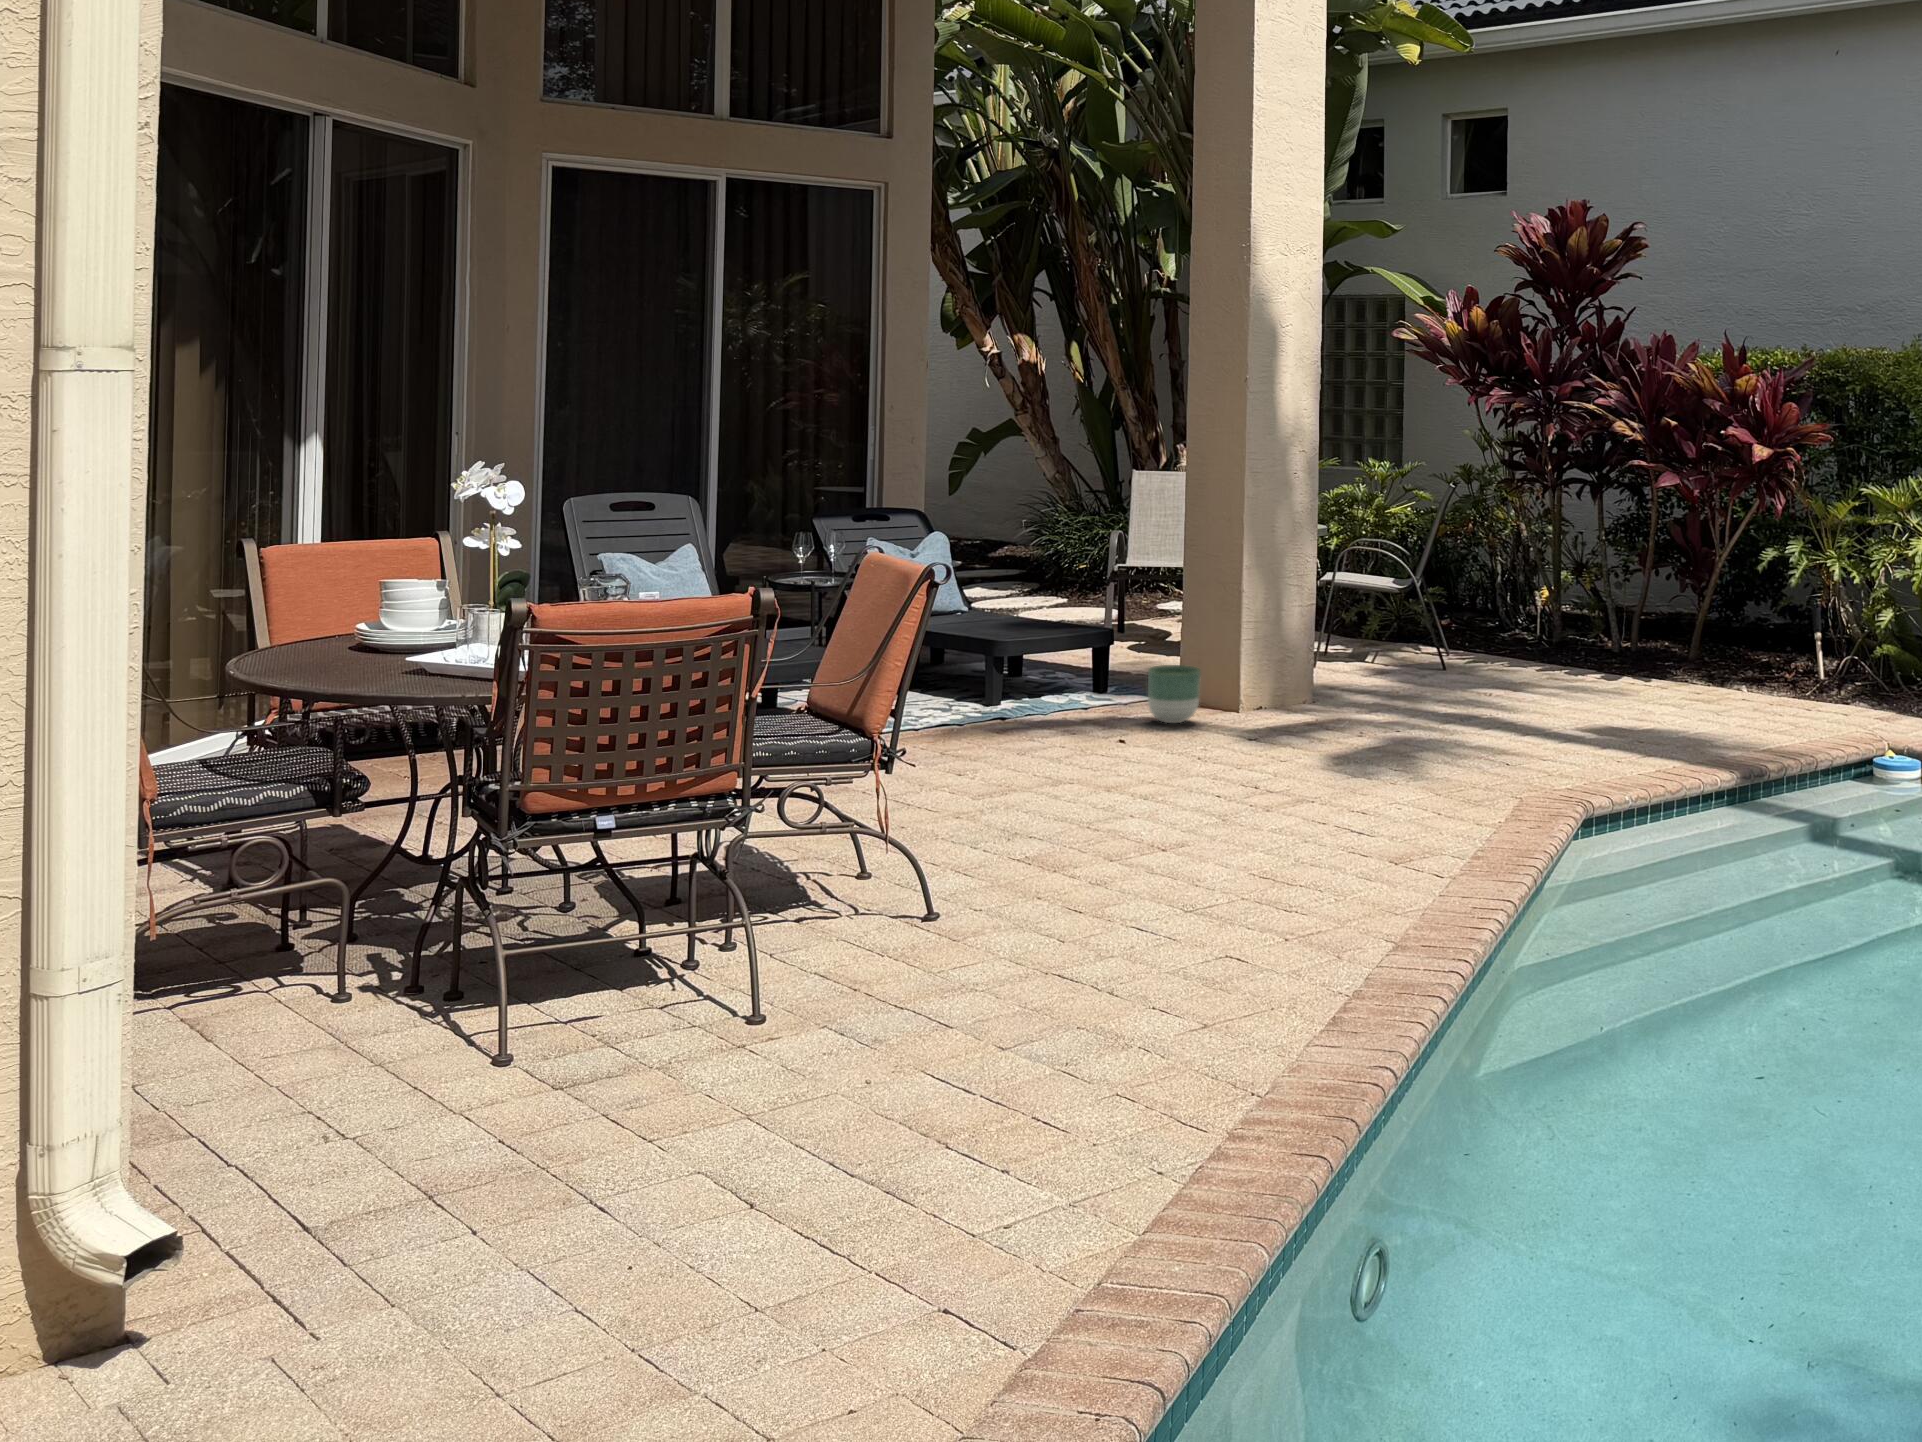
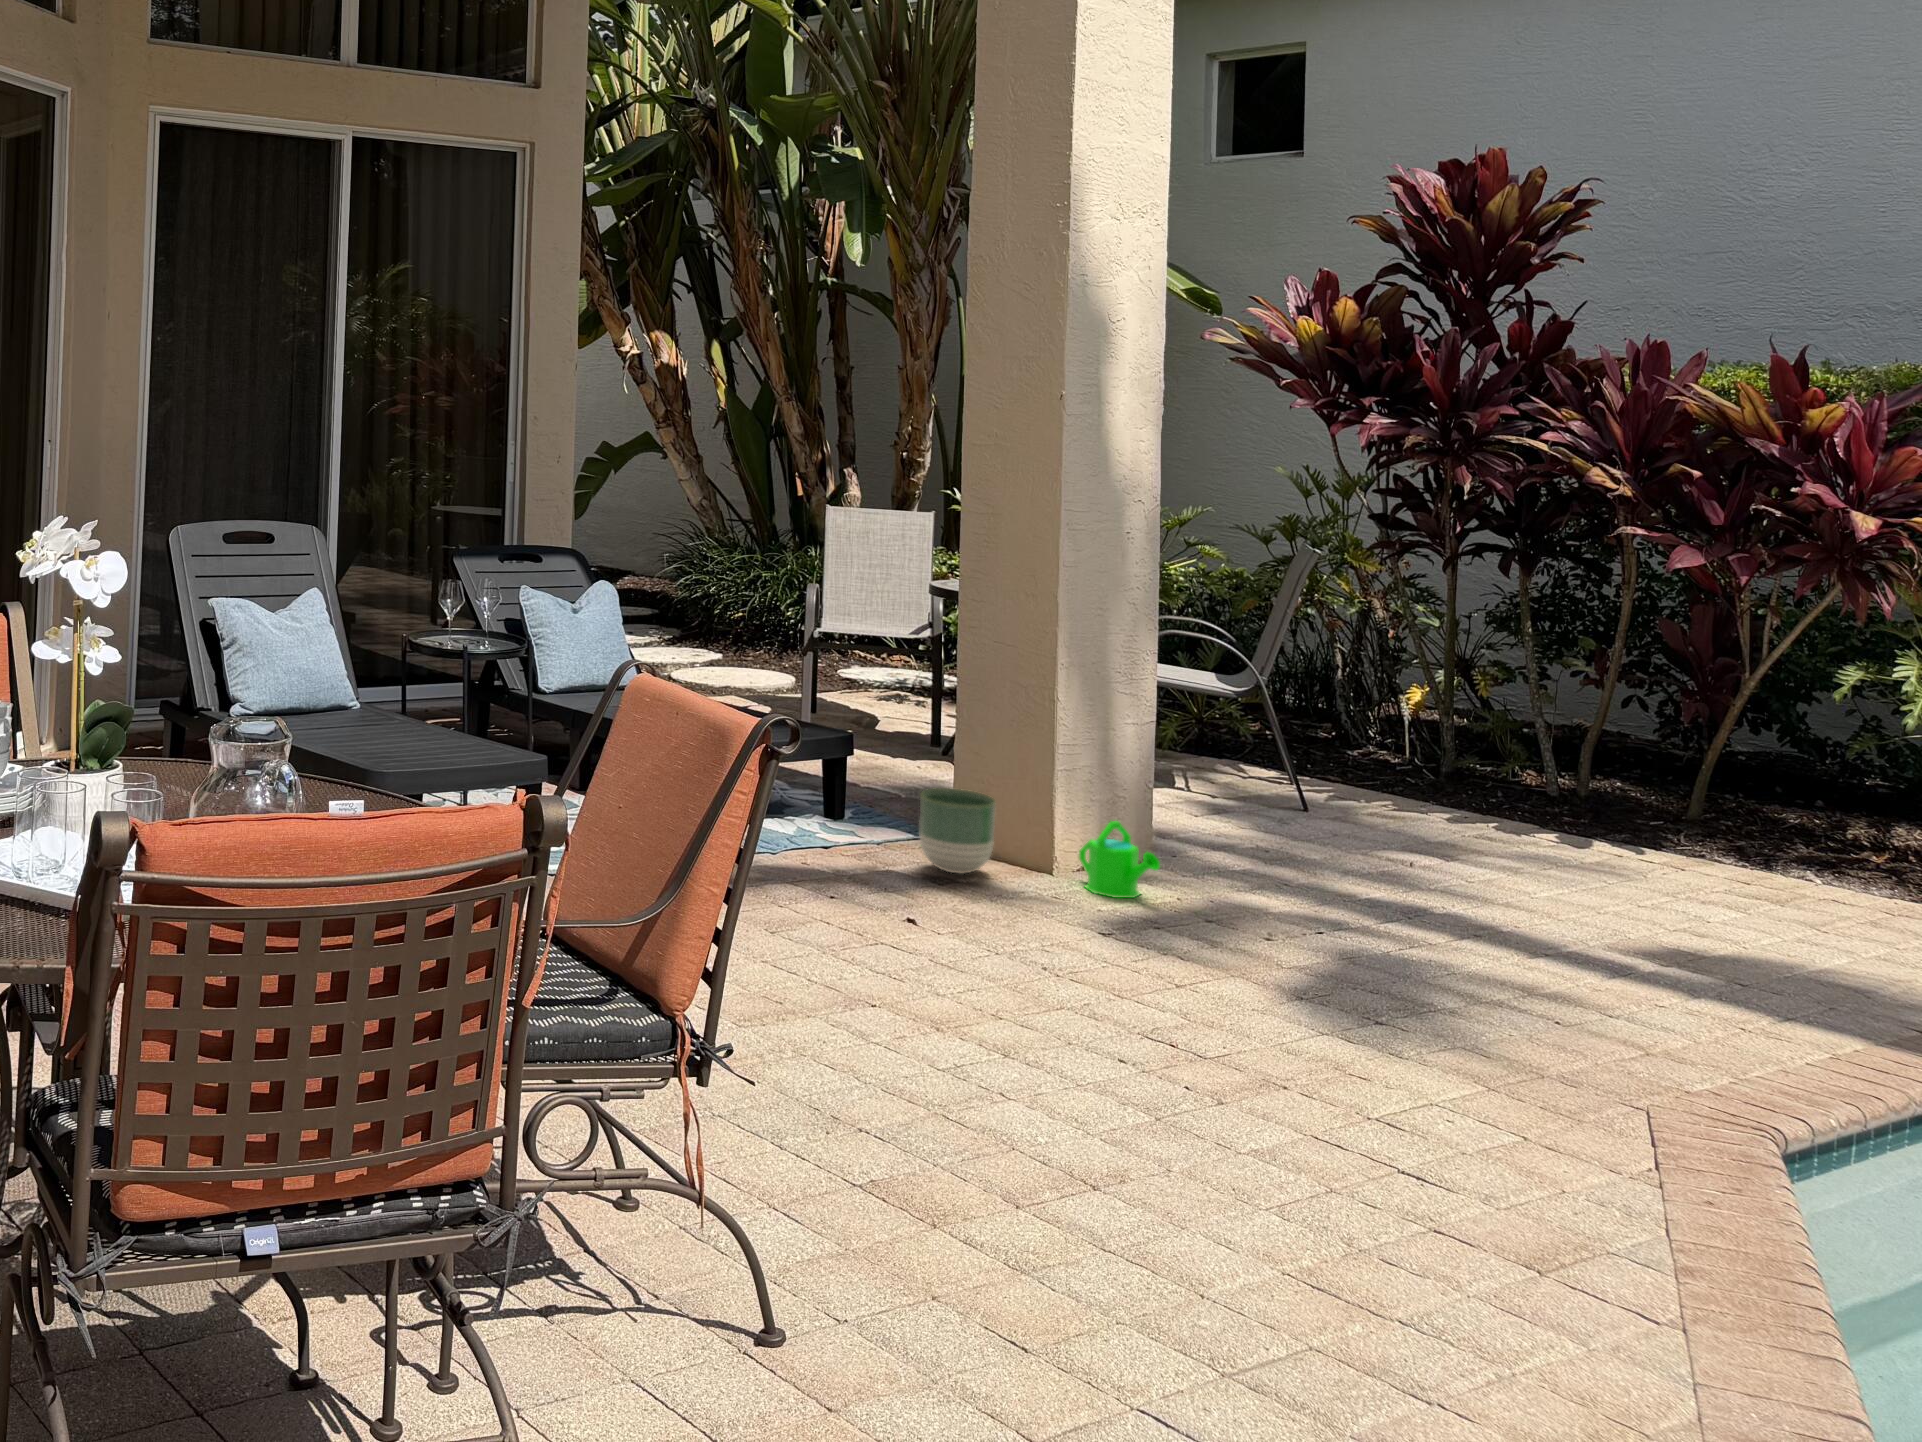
watering can: none [1259,677,1307,730] -> present [1079,821,1160,898]

